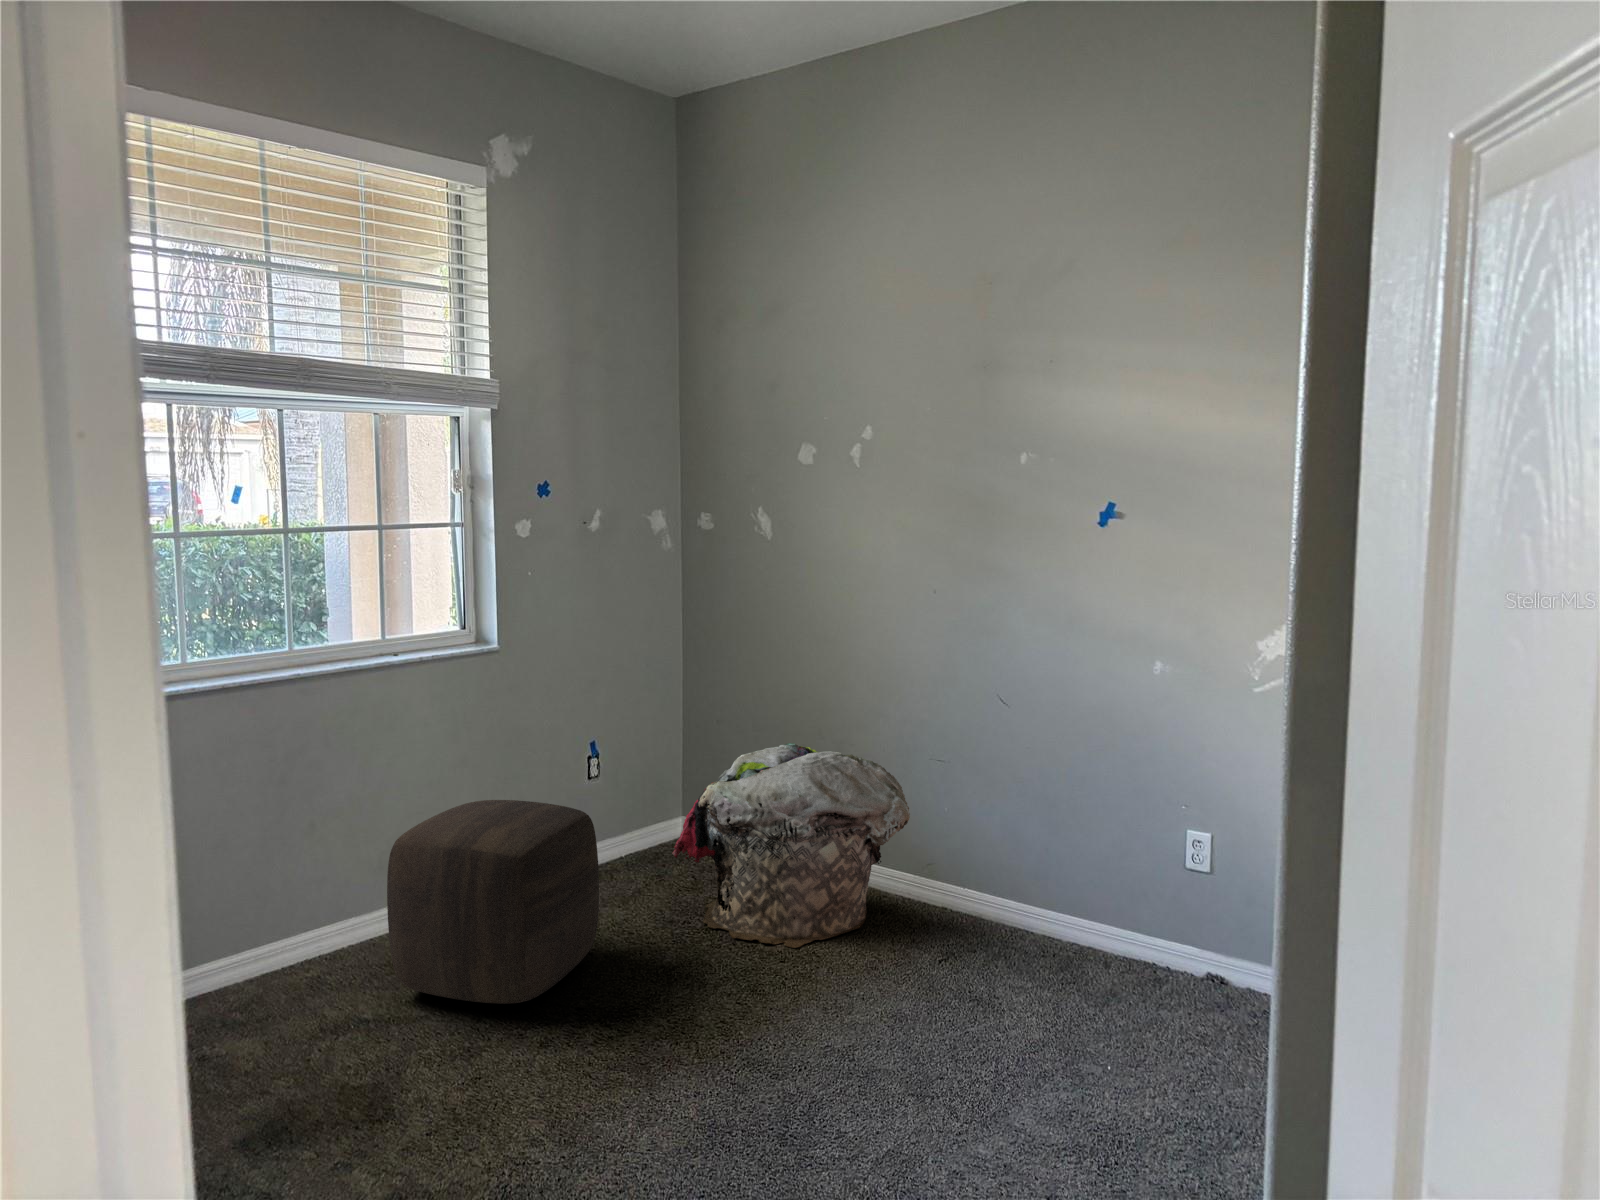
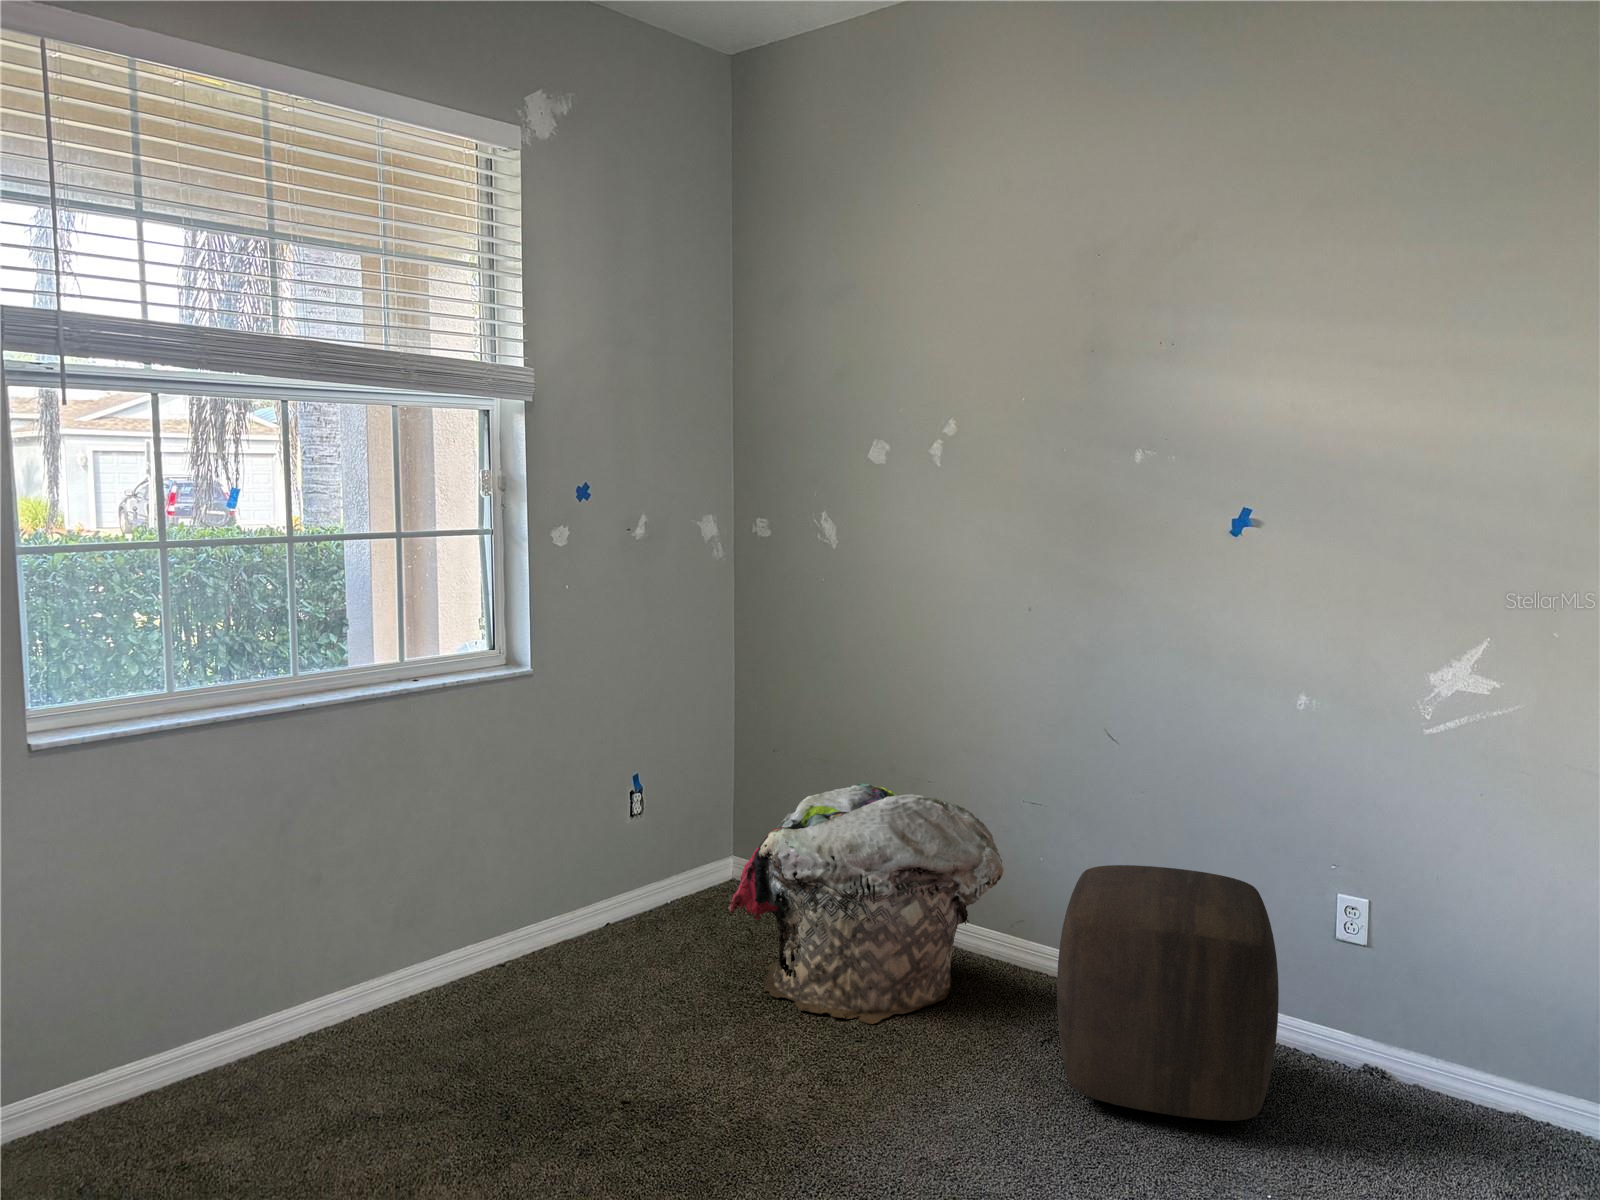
ottoman: present [387,800,599,1004] -> present [1057,865,1279,1121]

